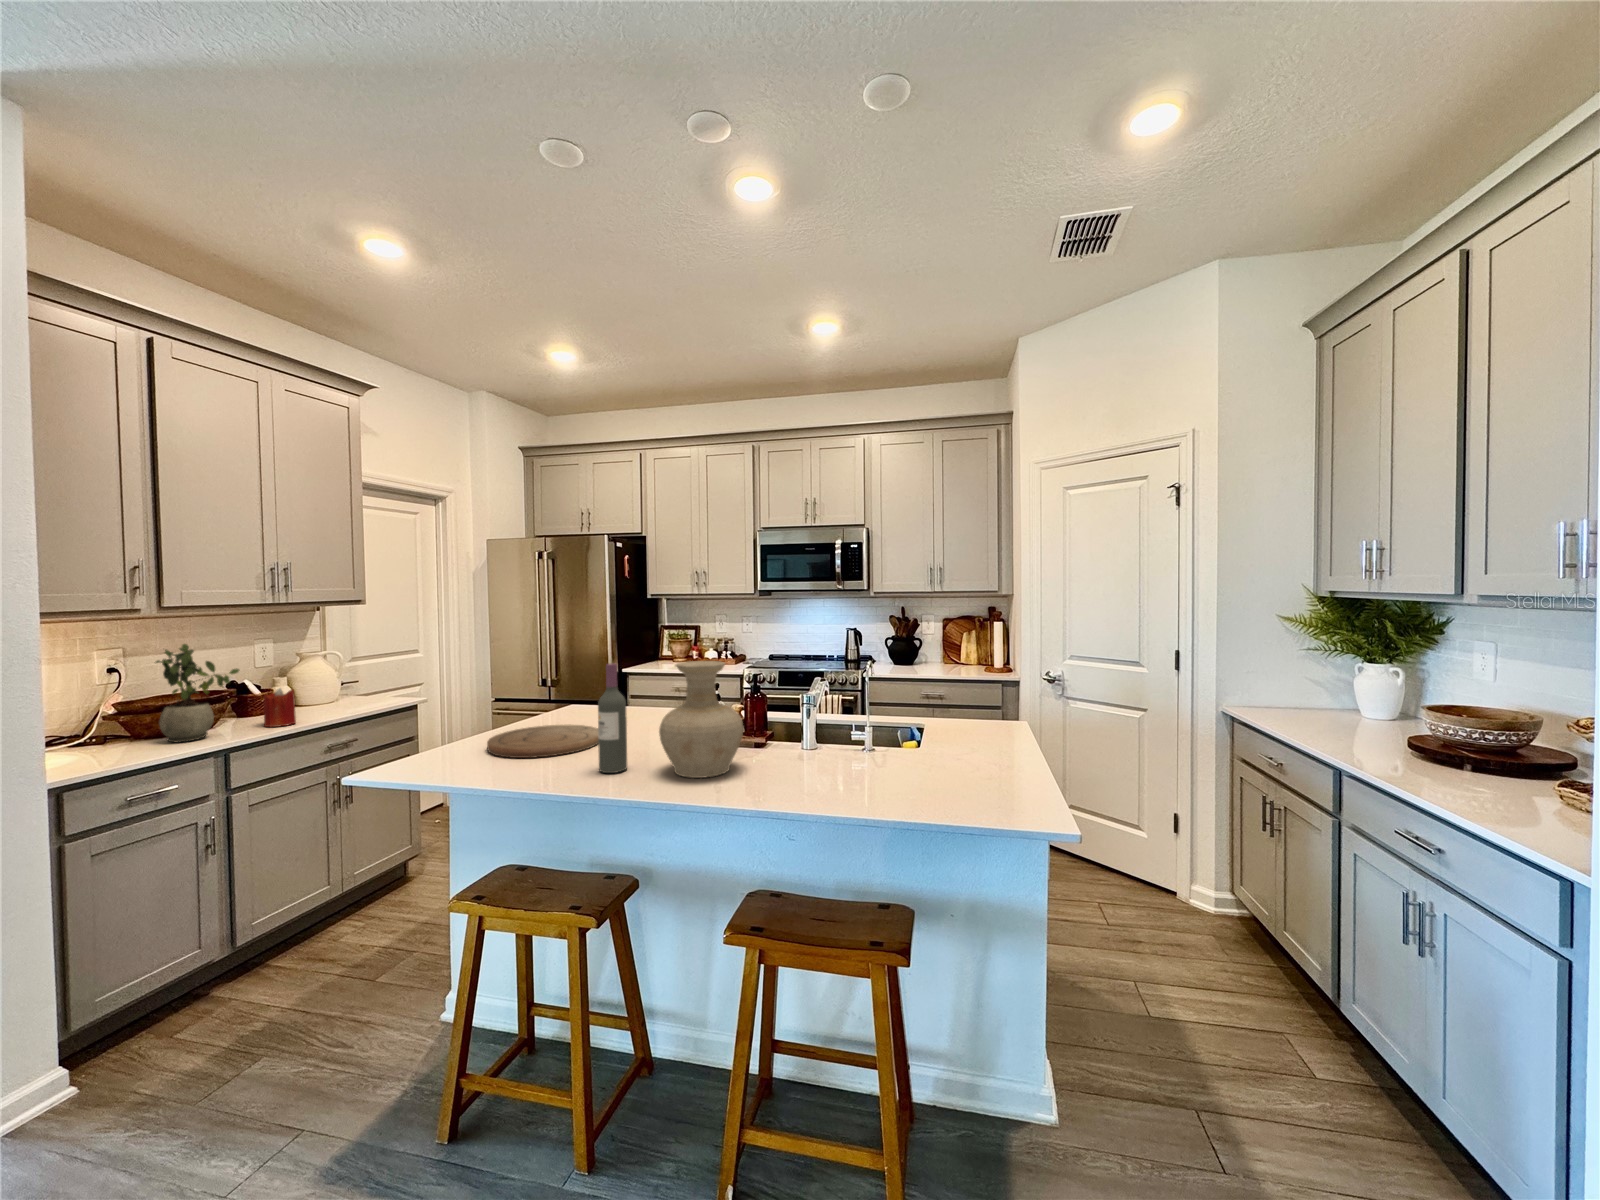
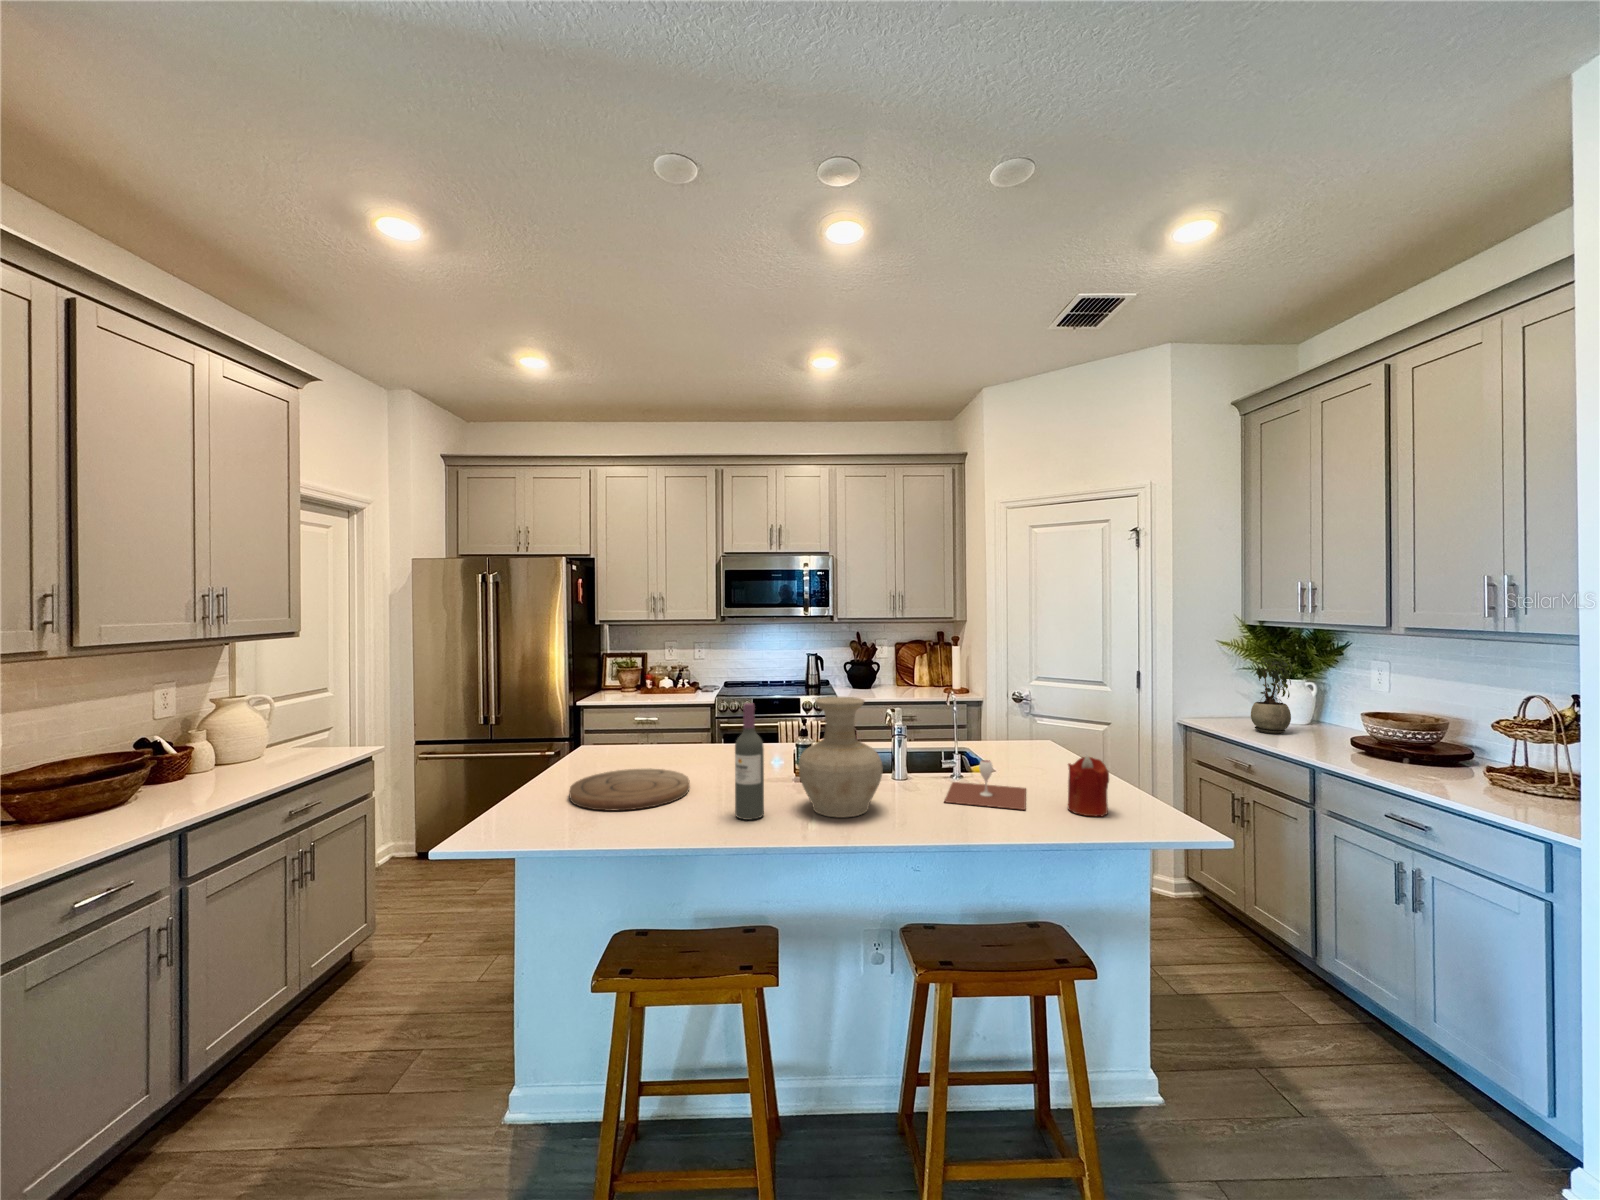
potted plant: present [156,644,240,742] -> present [1251,653,1292,734]
candle: present [263,688,296,727] -> present [1068,756,1109,816]
wine glass: none [809,732,916,784] -> present [945,760,1026,810]

